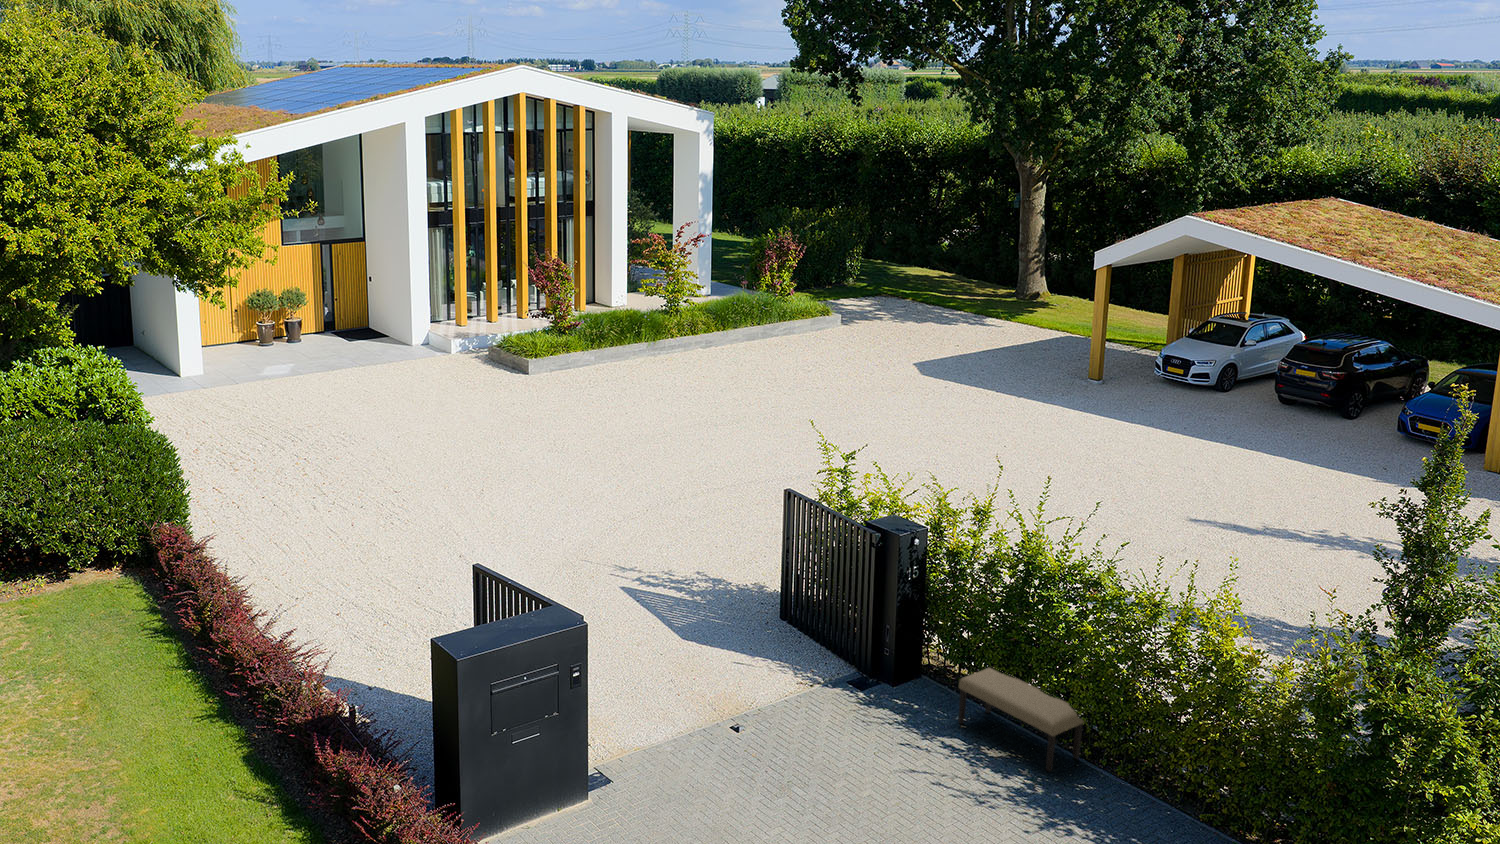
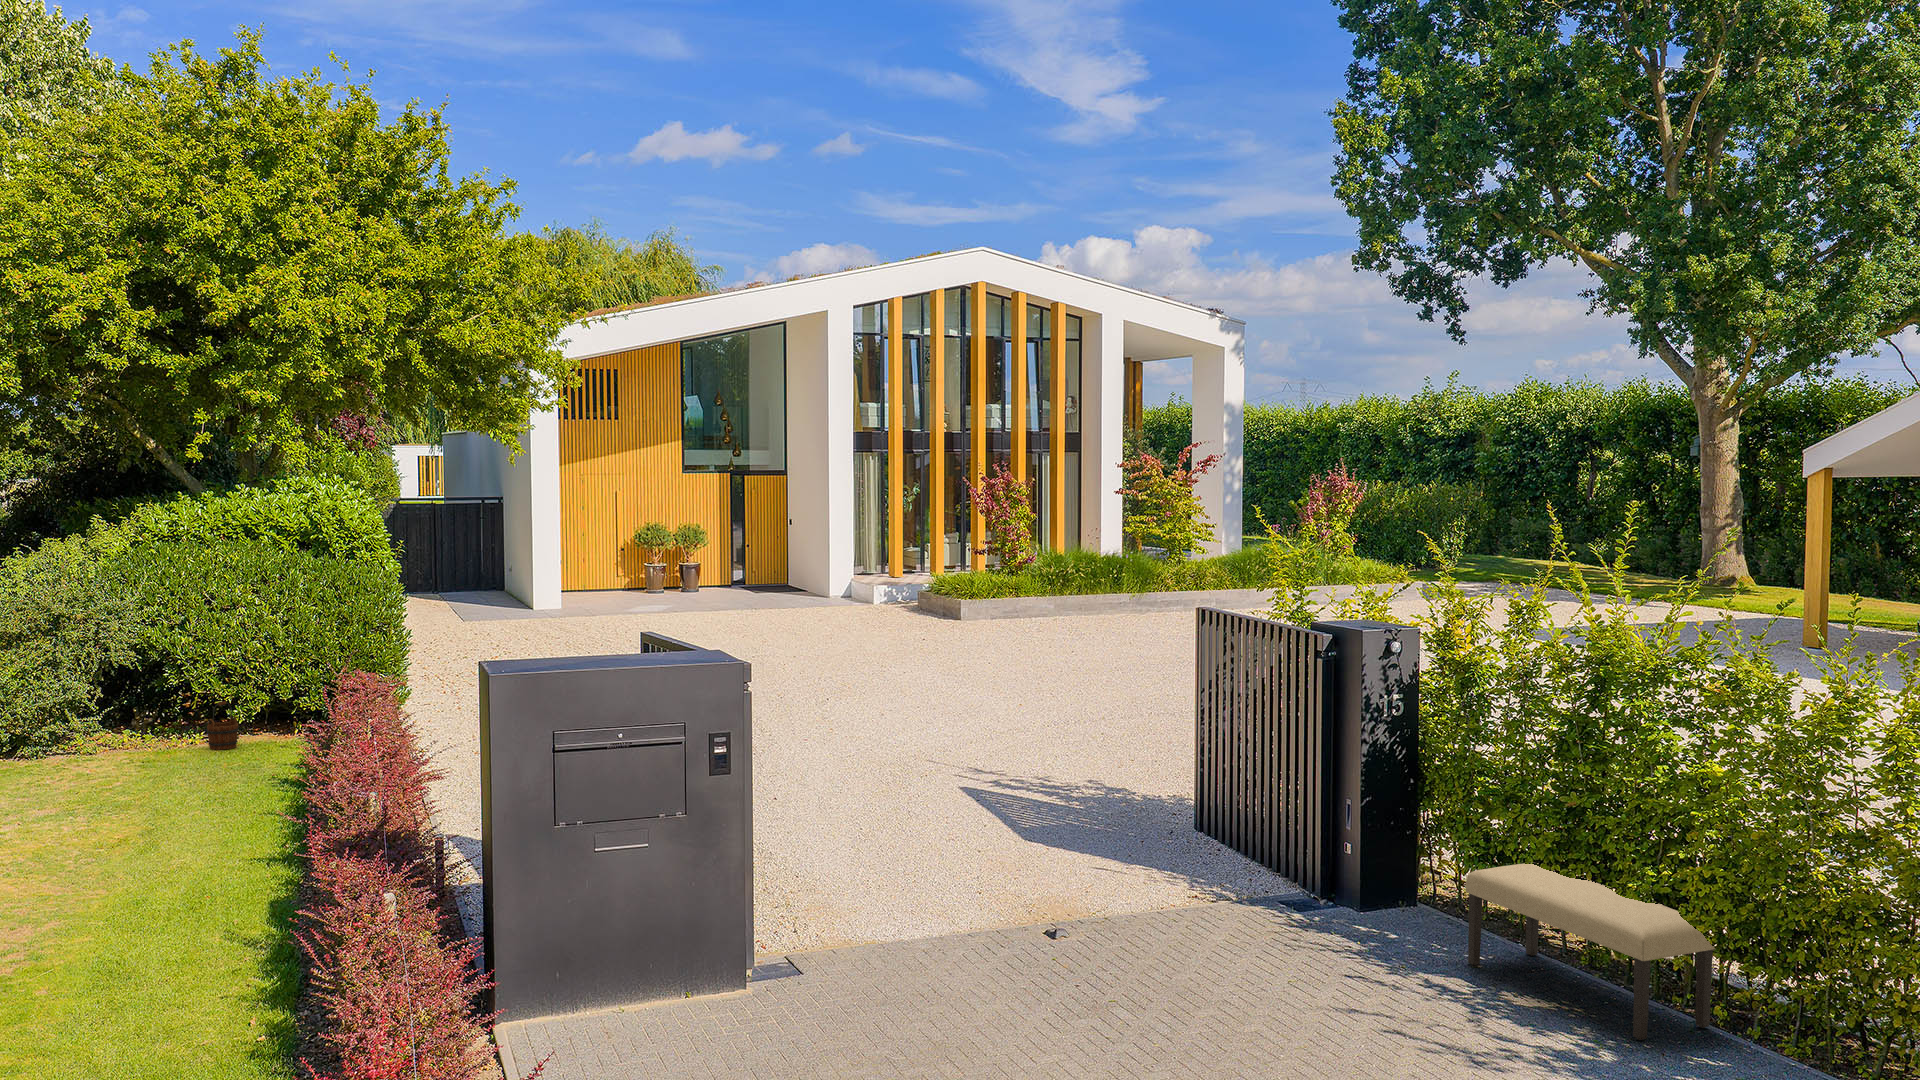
wooden bucket: none [55,555,79,592] -> present [207,701,238,750]

